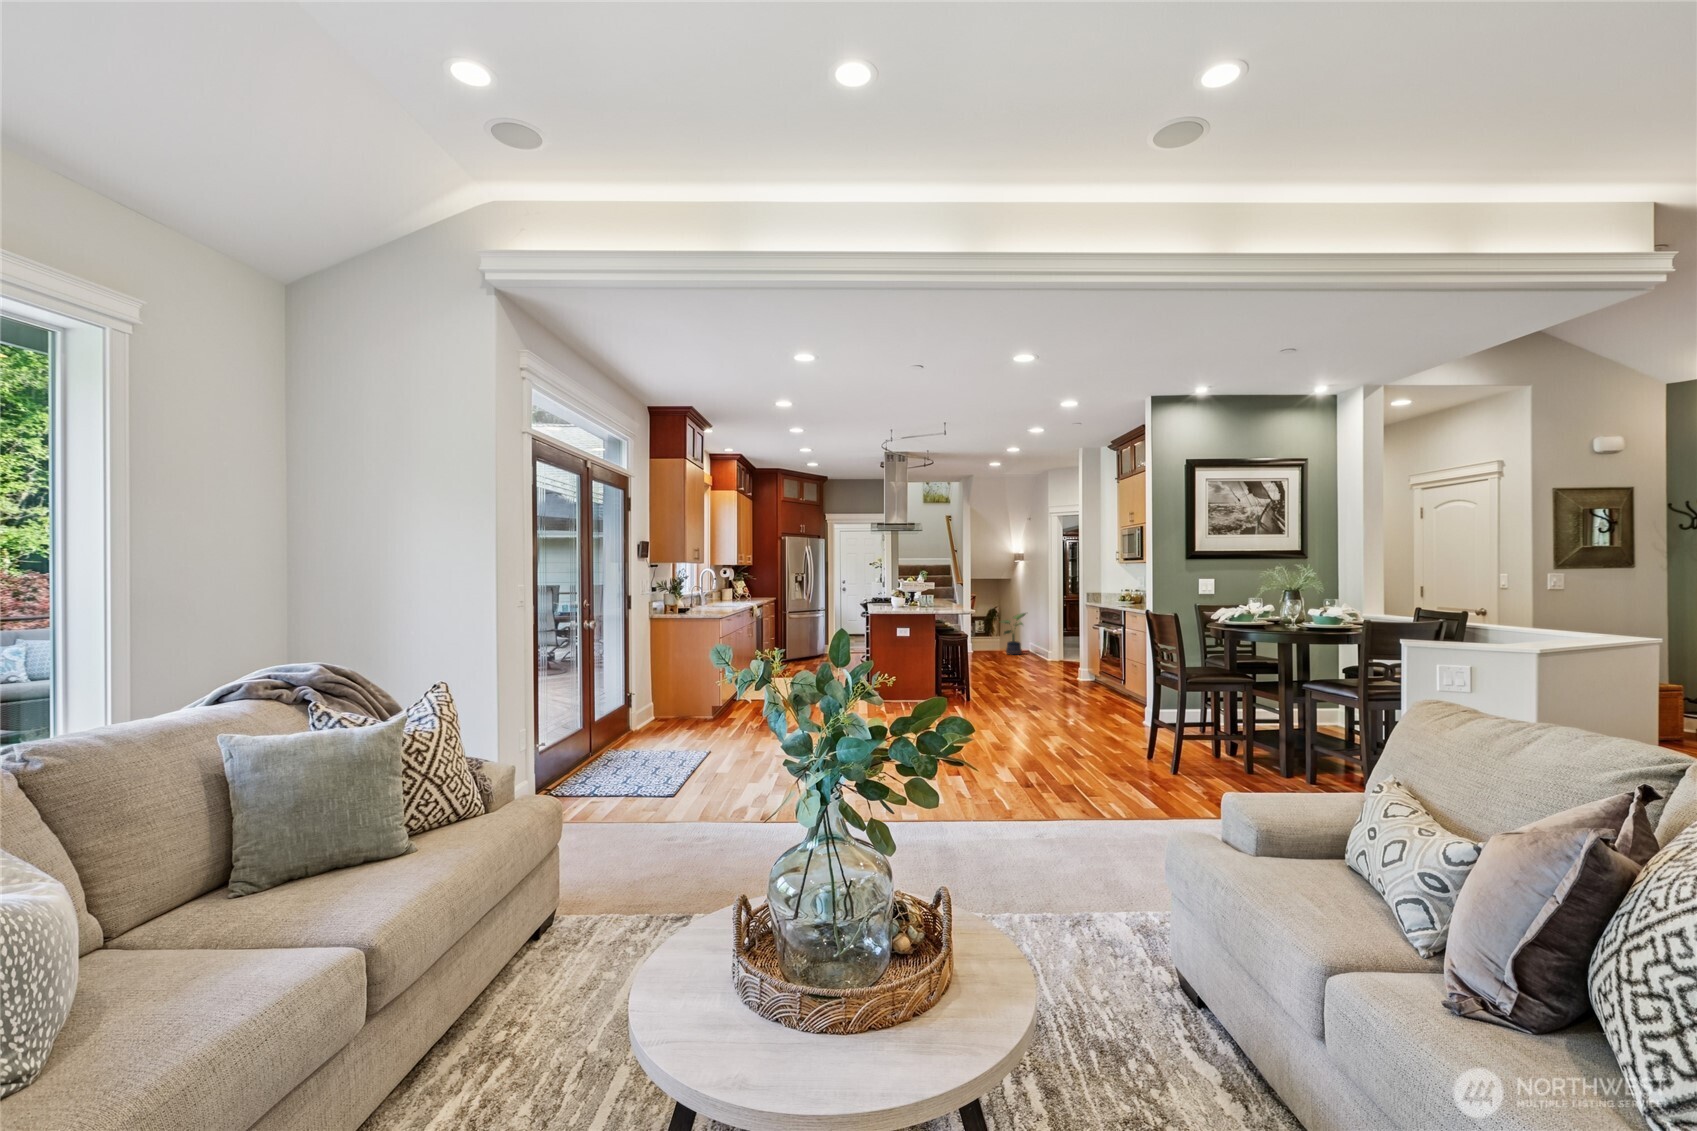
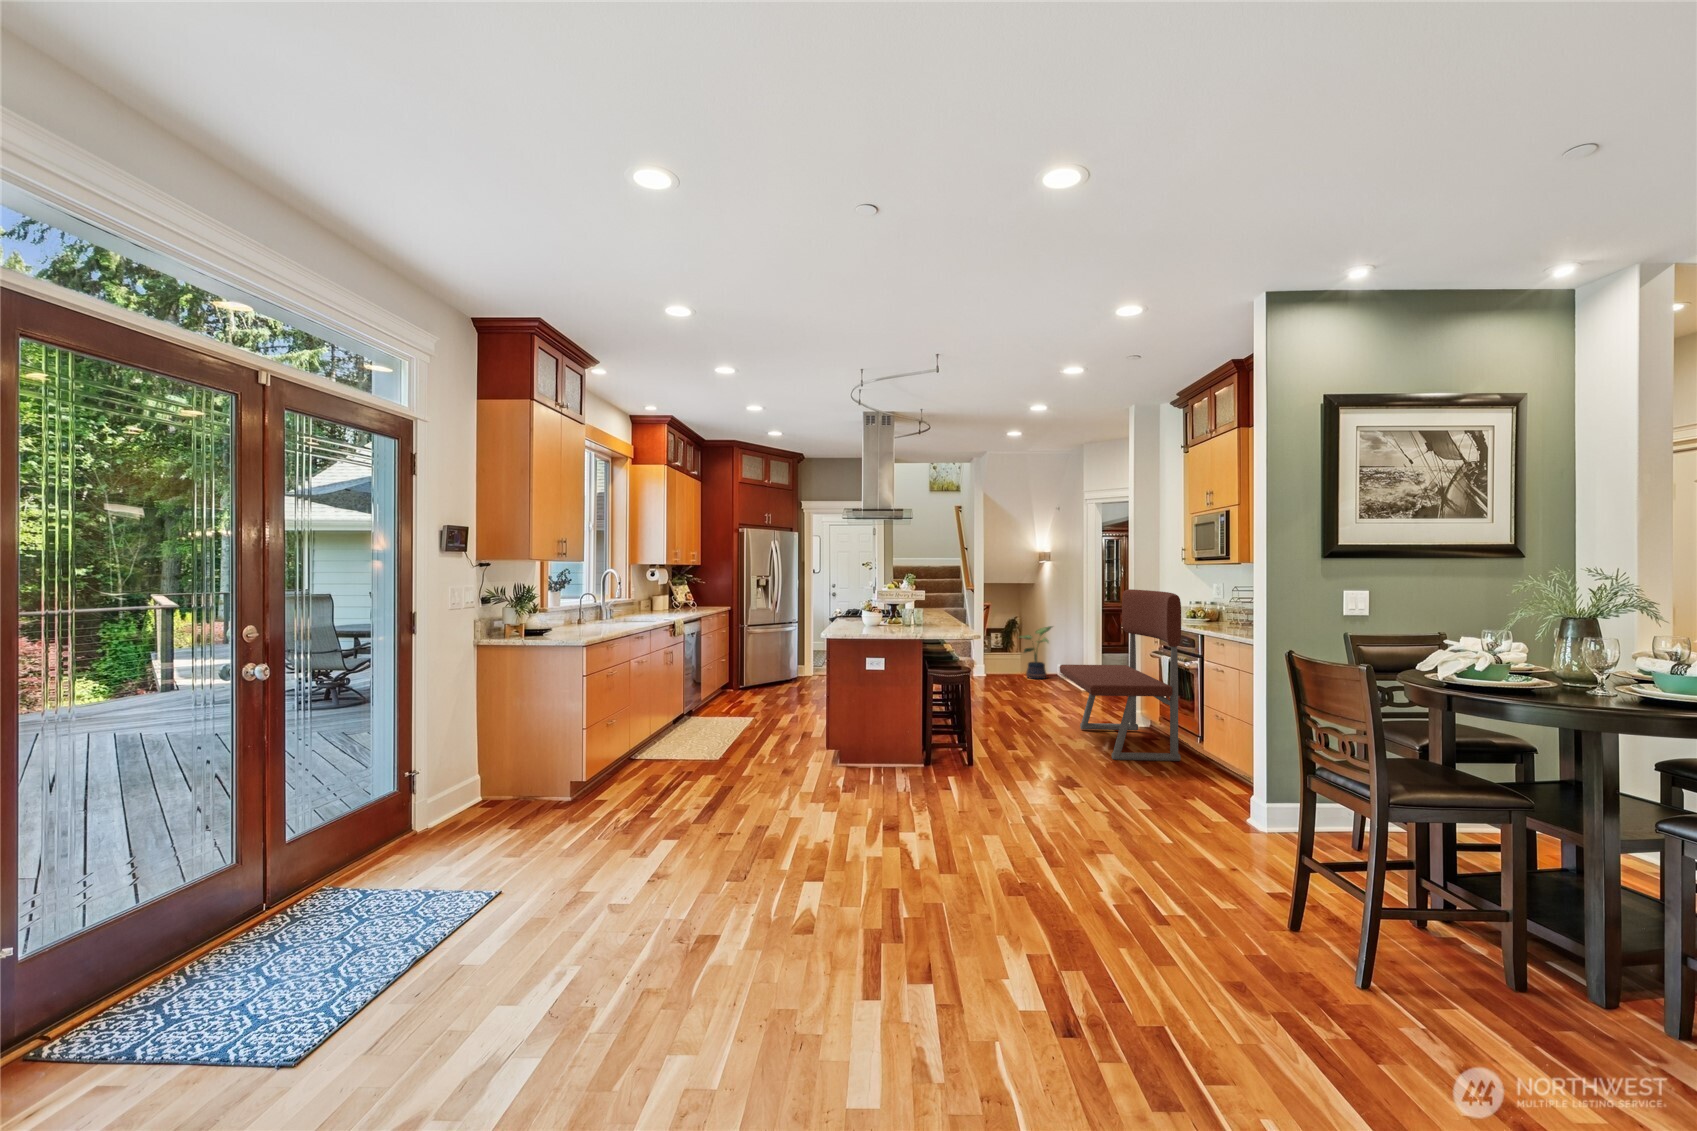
bench: none [1031,582,1112,698] -> present [1060,589,1181,761]

